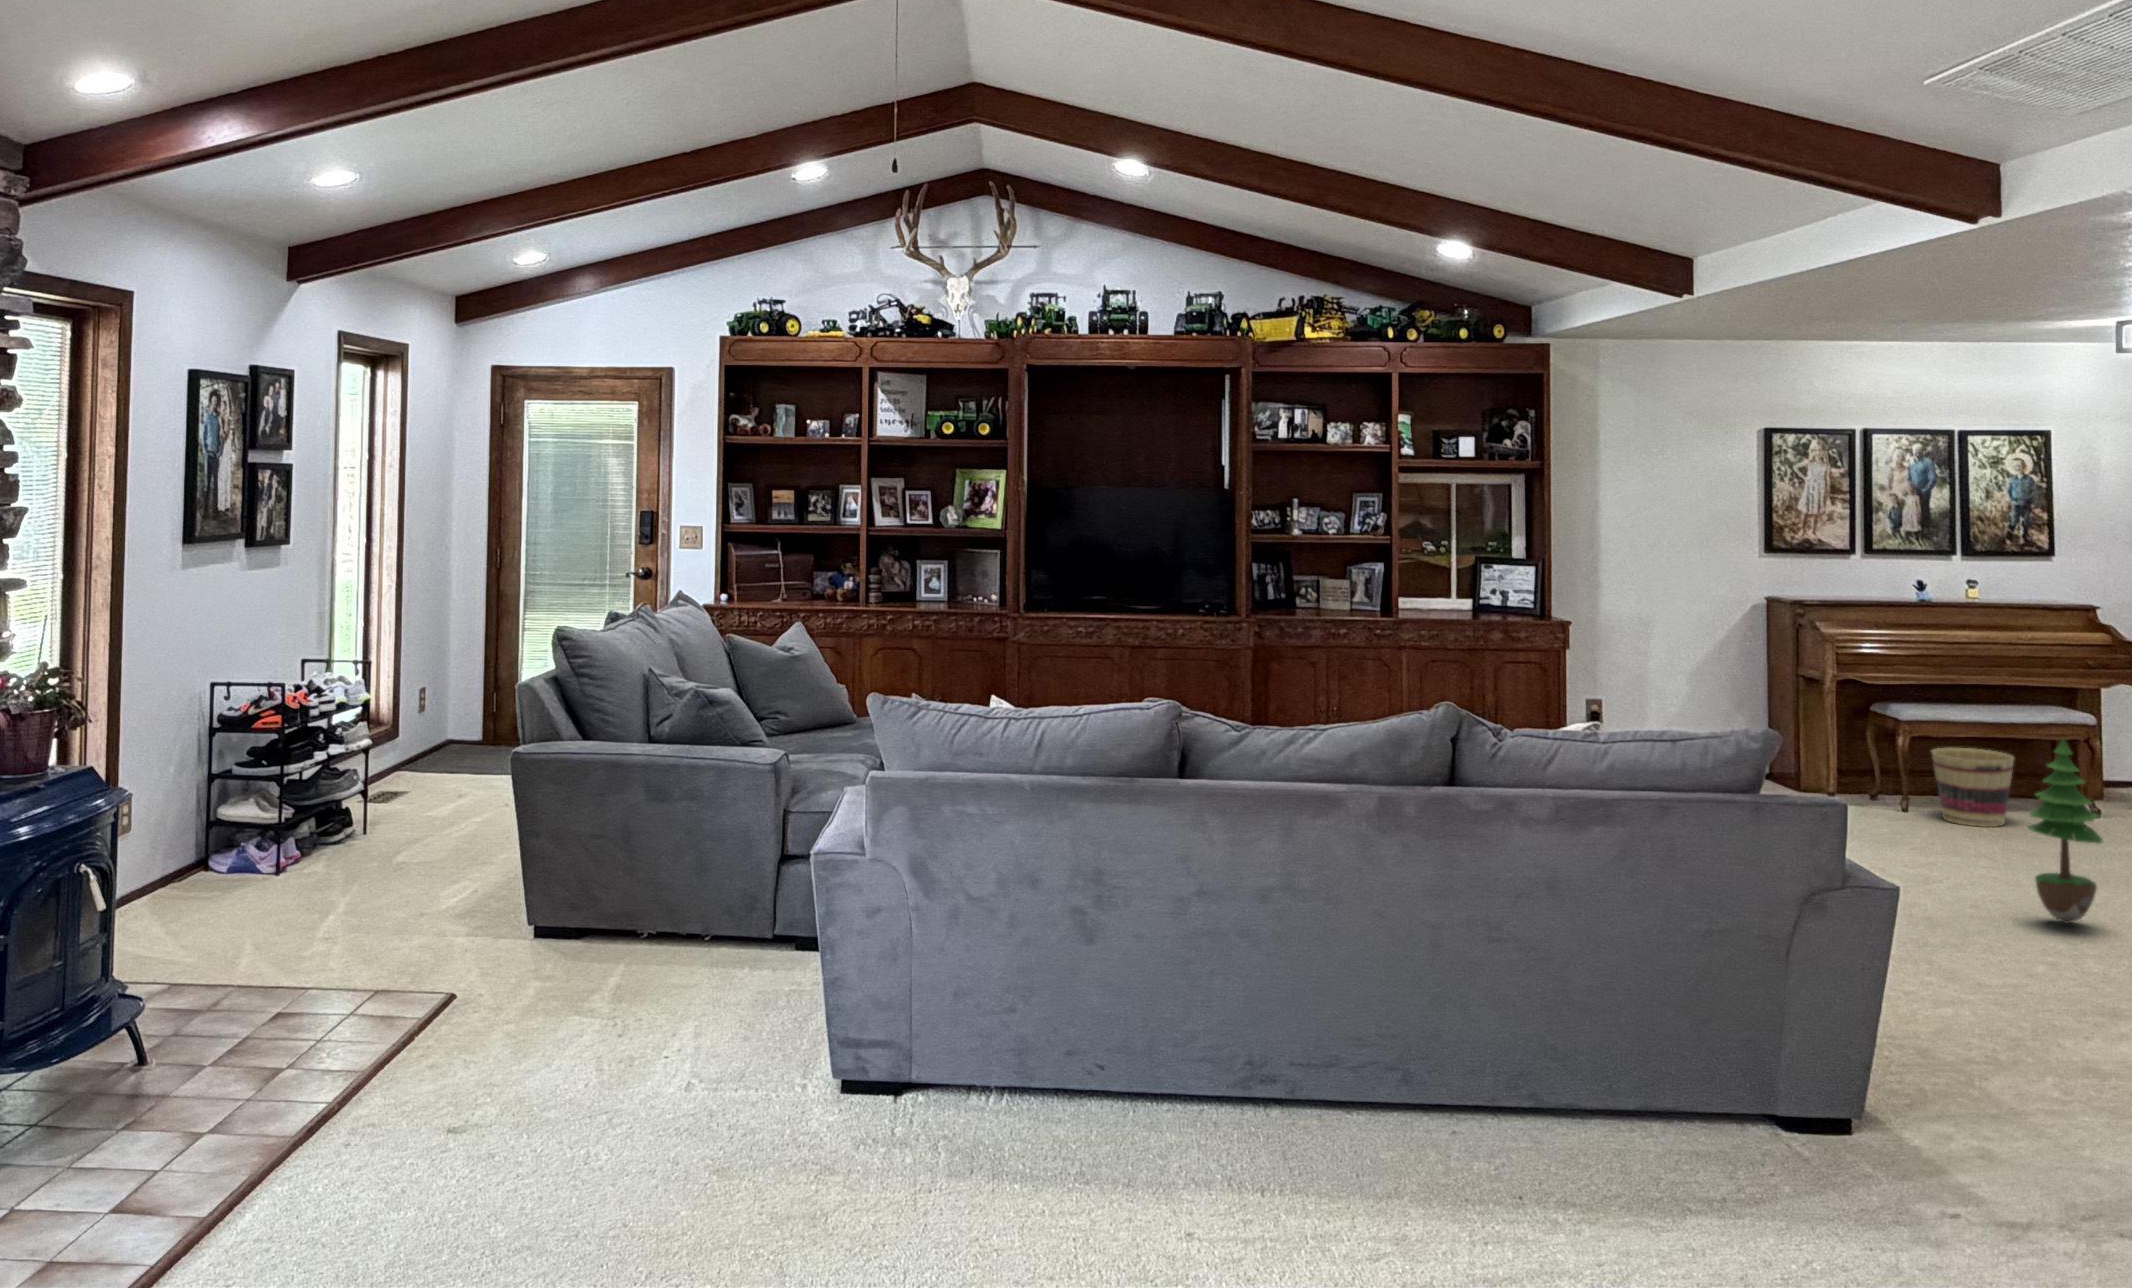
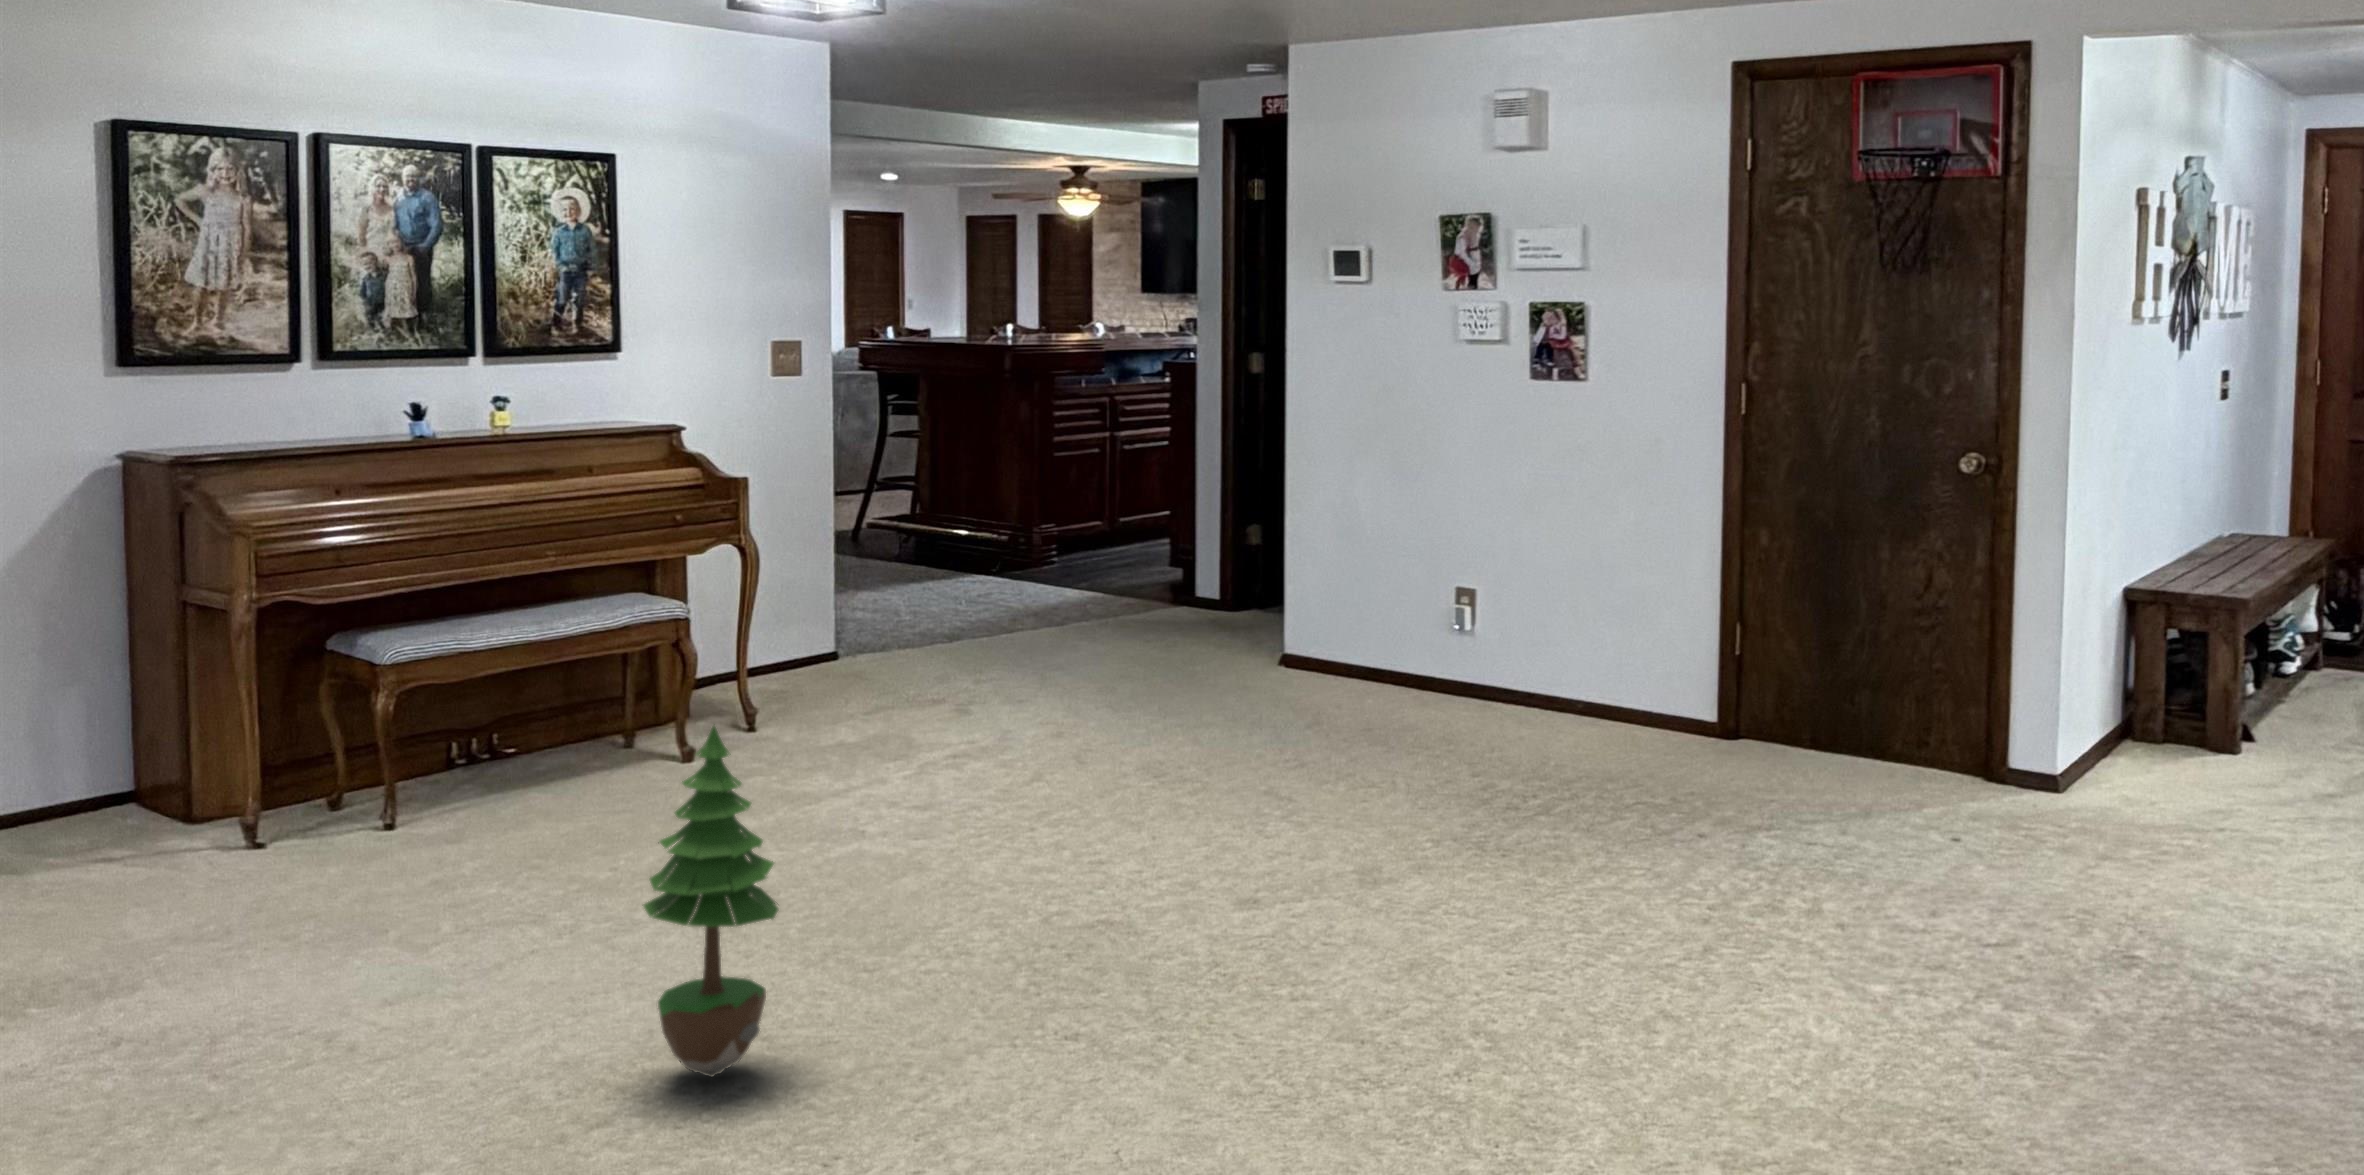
basket: present [1932,748,2014,827] -> none [437,696,578,837]

